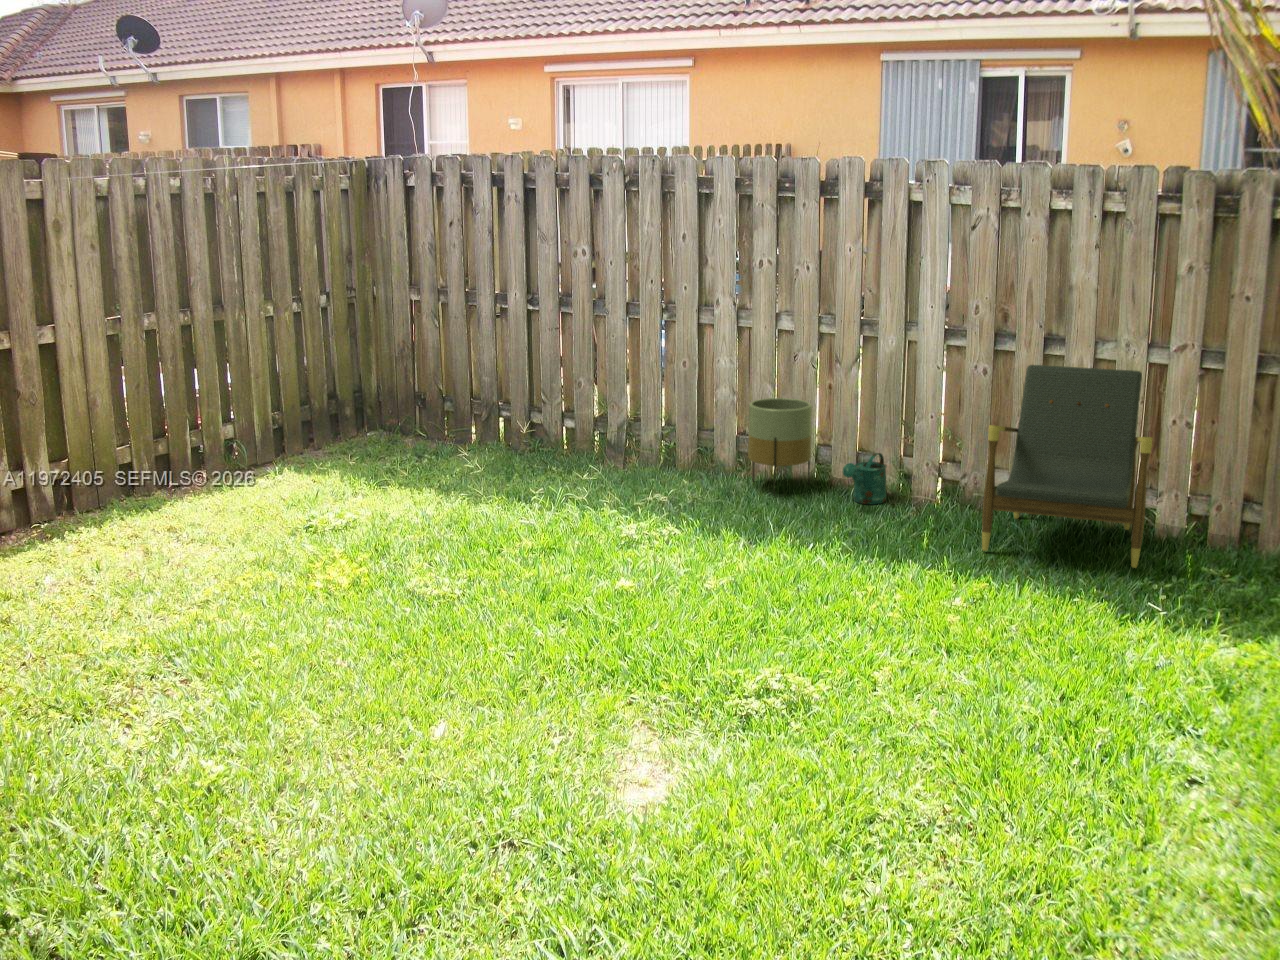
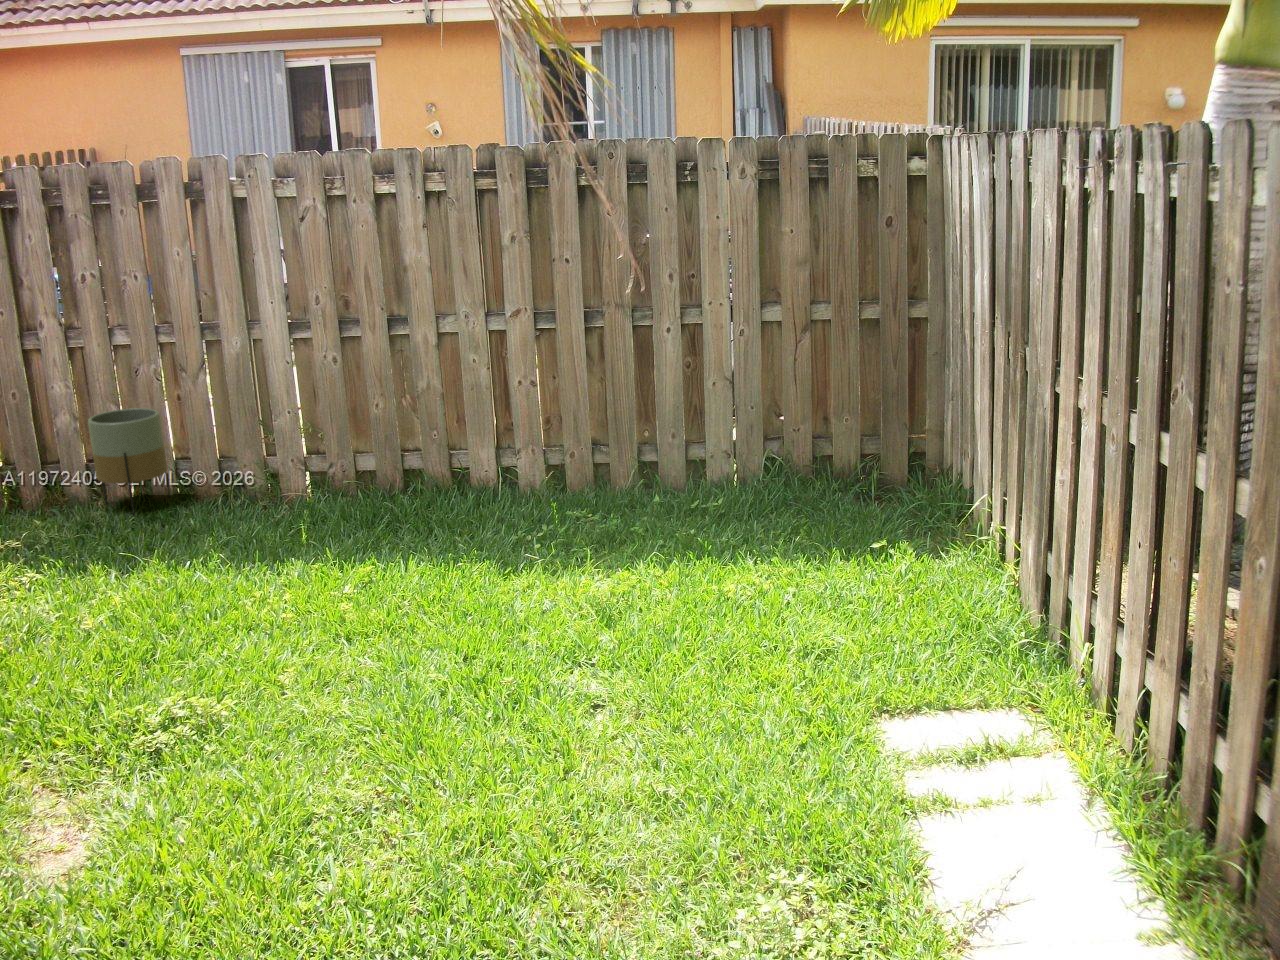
lounge chair: present [982,365,1153,568] -> none [351,338,510,534]
watering can: present [843,453,886,504] -> none [206,452,257,508]

